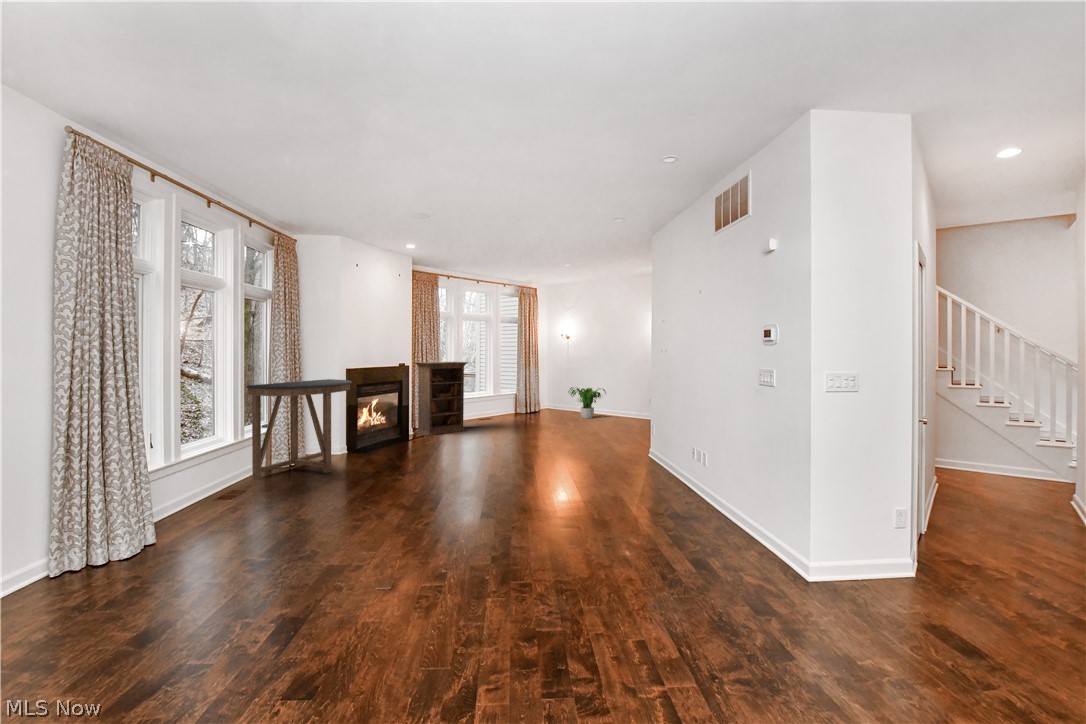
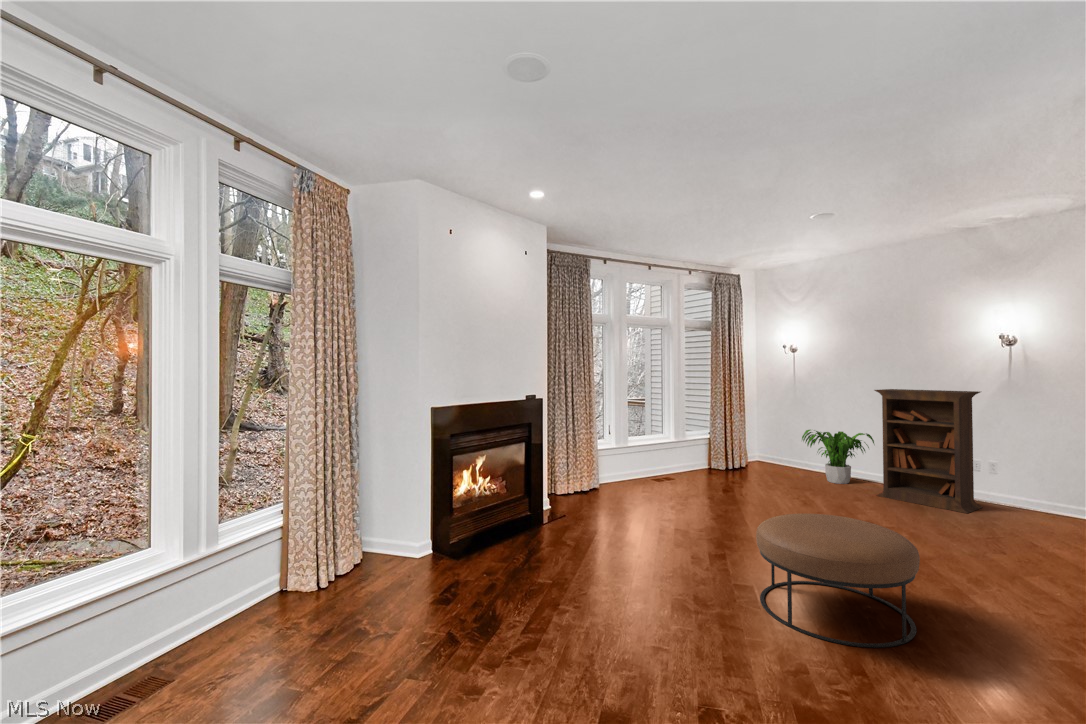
bookcase: present [414,362,467,436] -> present [875,389,983,513]
console table: present [246,379,352,479] -> none [217,425,427,630]
ottoman: none [518,419,580,465] -> present [756,514,920,648]

